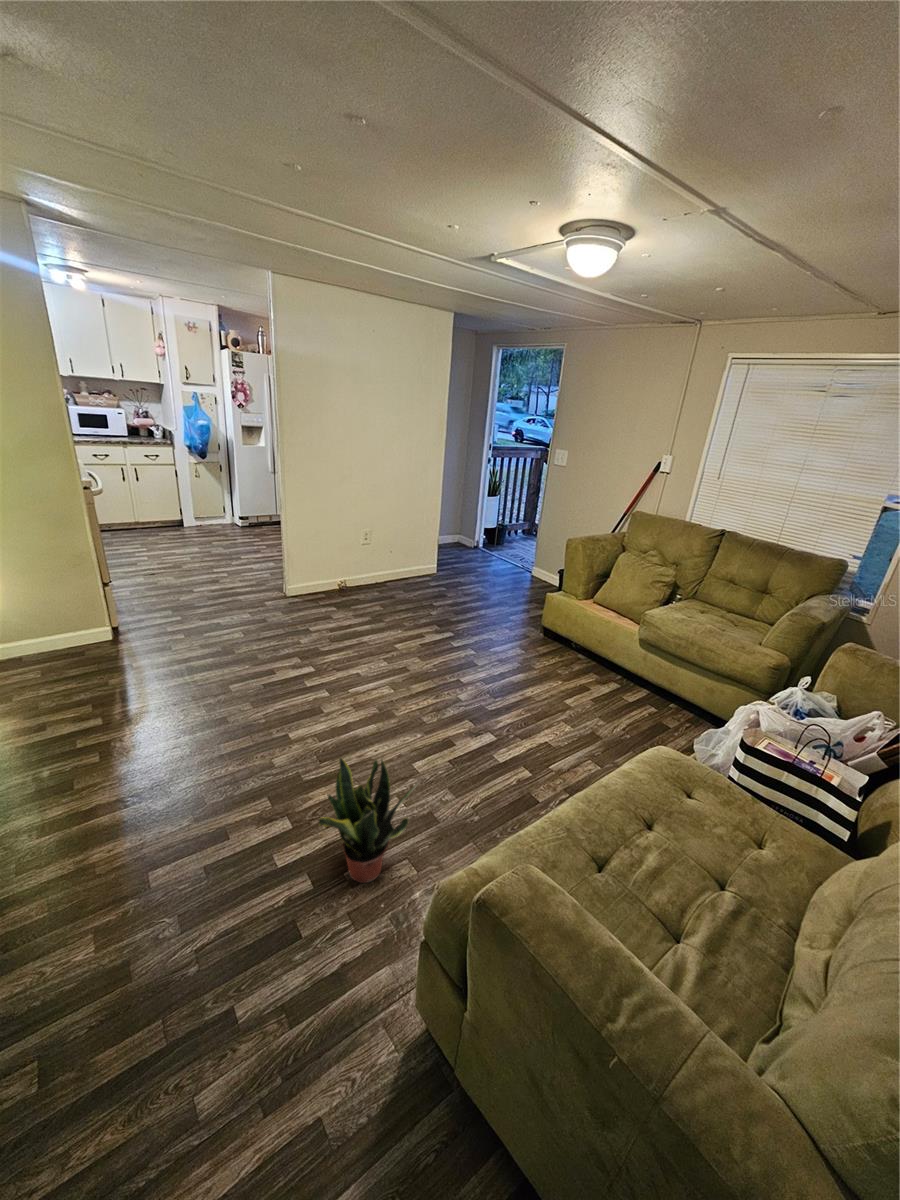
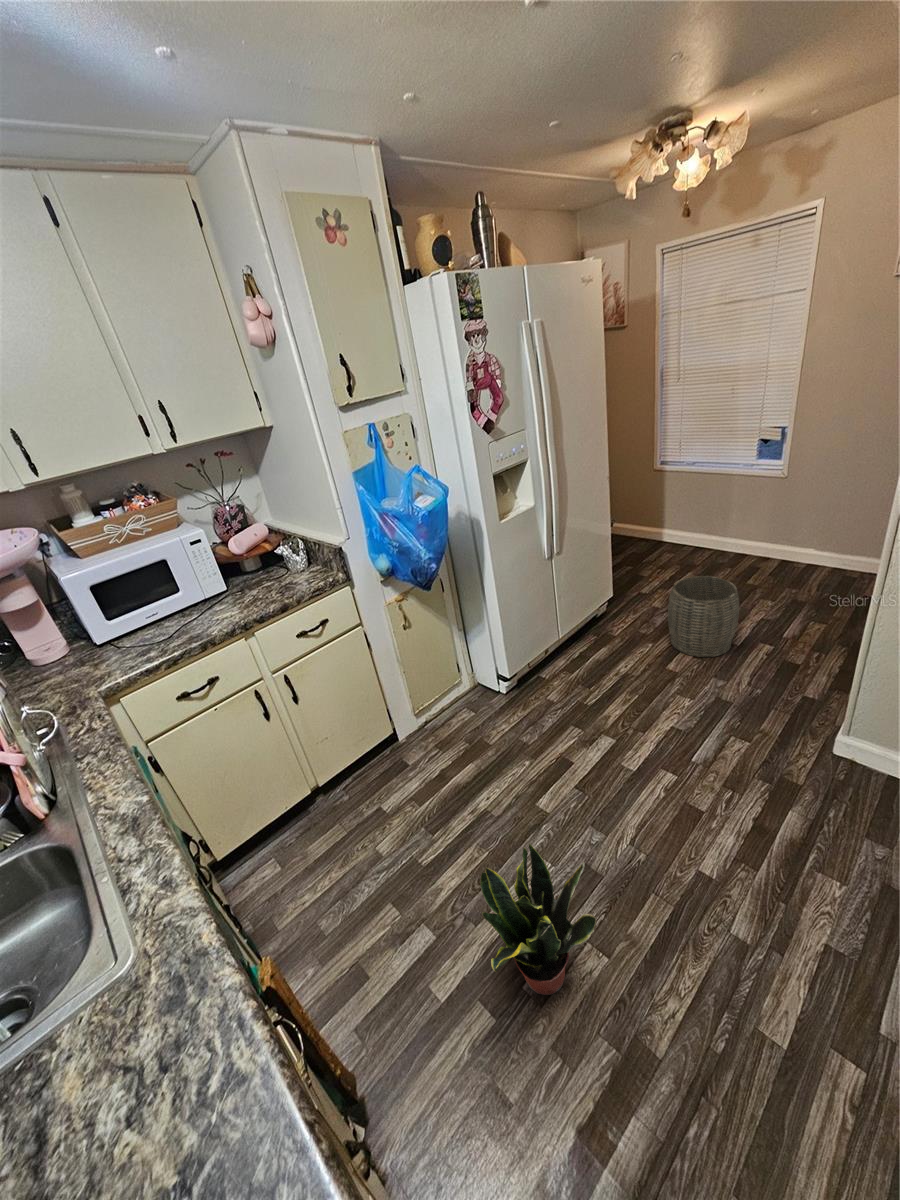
woven basket: none [578,634,638,704] -> present [668,576,739,657]

